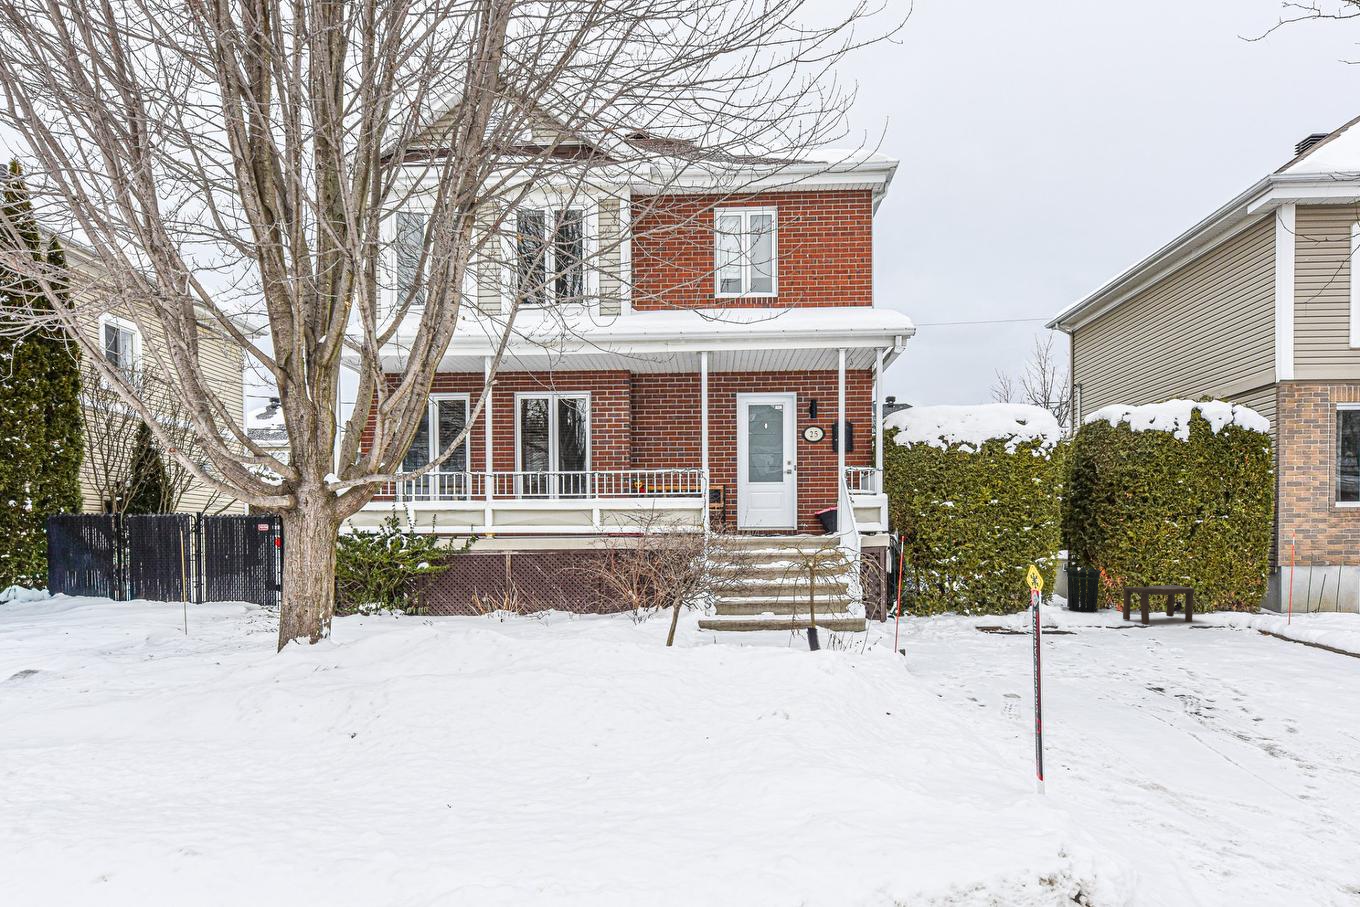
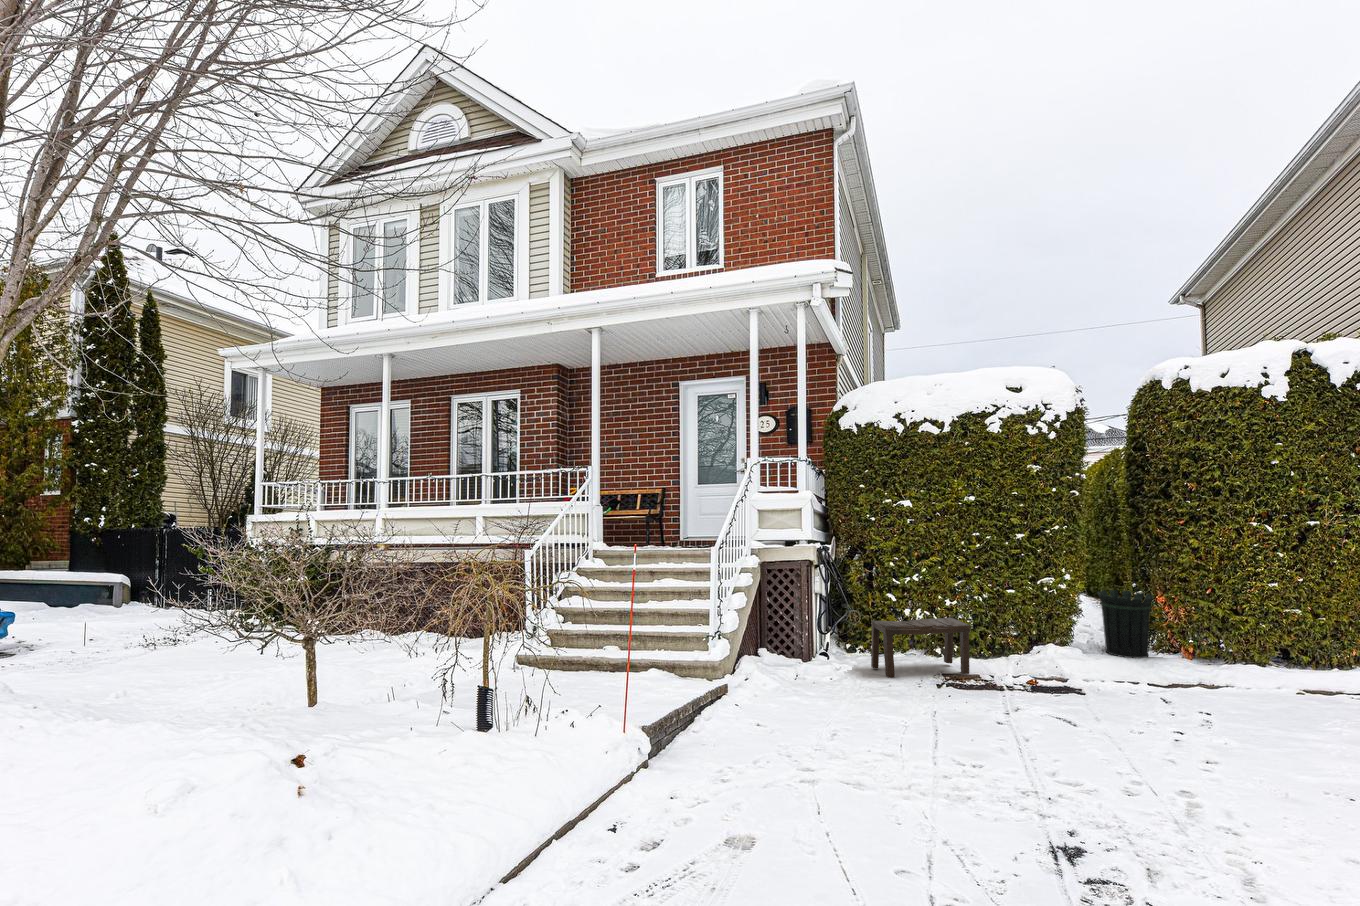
bench: present [1123,585,1195,624] -> present [871,617,970,678]

